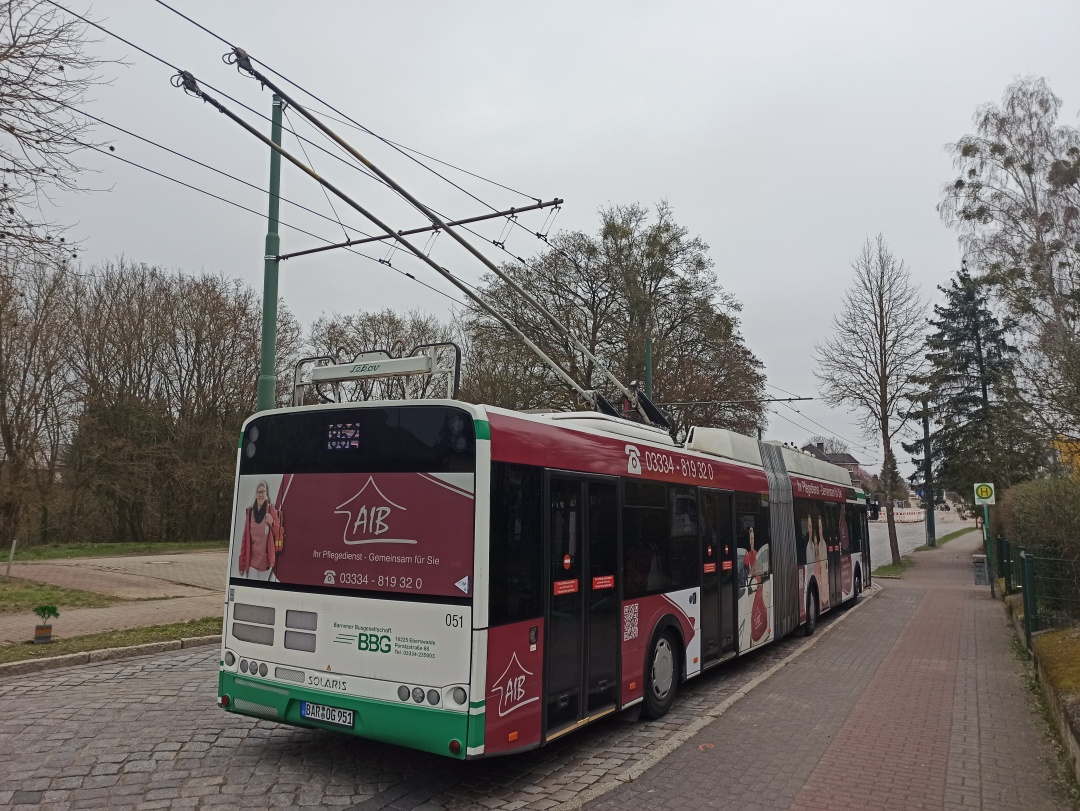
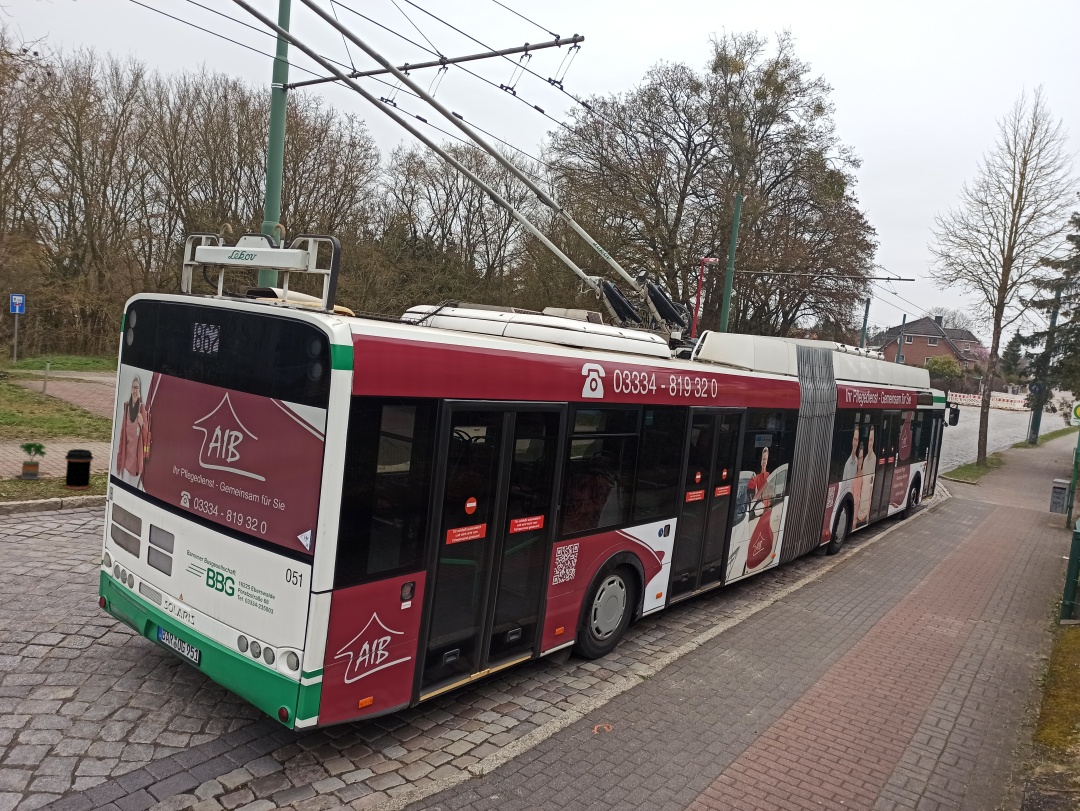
trash can: none [82,606,111,647] -> present [65,449,93,489]

